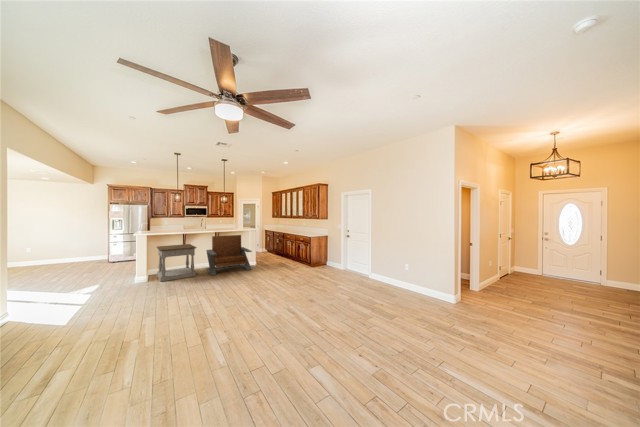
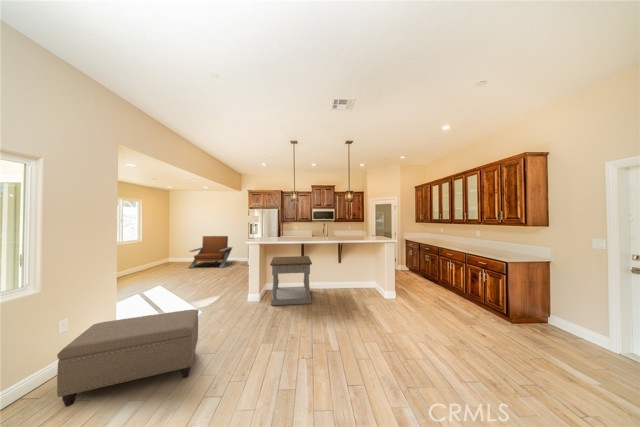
lounge chair: present [206,235,252,275] -> present [189,236,232,268]
ottoman: none [17,280,126,345] -> present [57,309,198,407]

